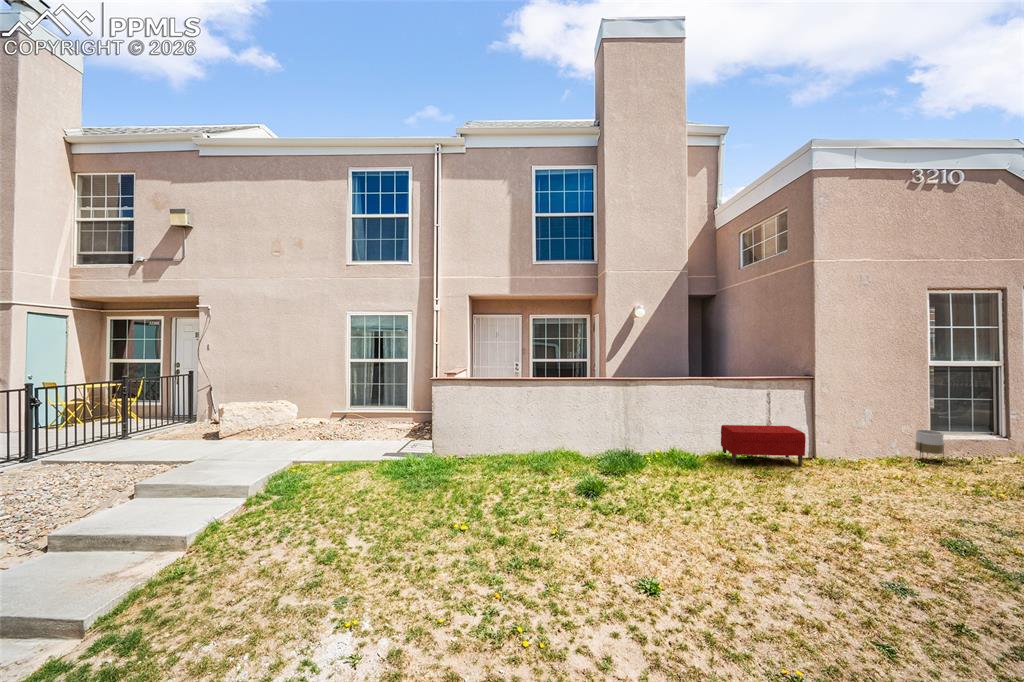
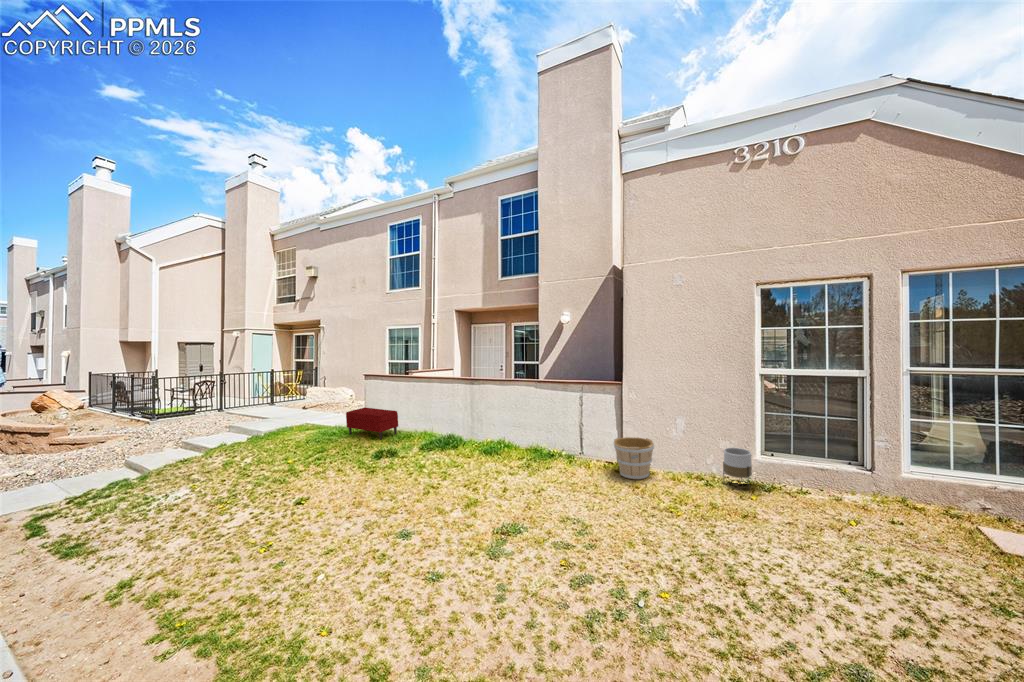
bench: present [721,425,806,466] -> present [346,408,398,440]
wooden bucket: none [824,429,870,468] -> present [614,437,654,480]

